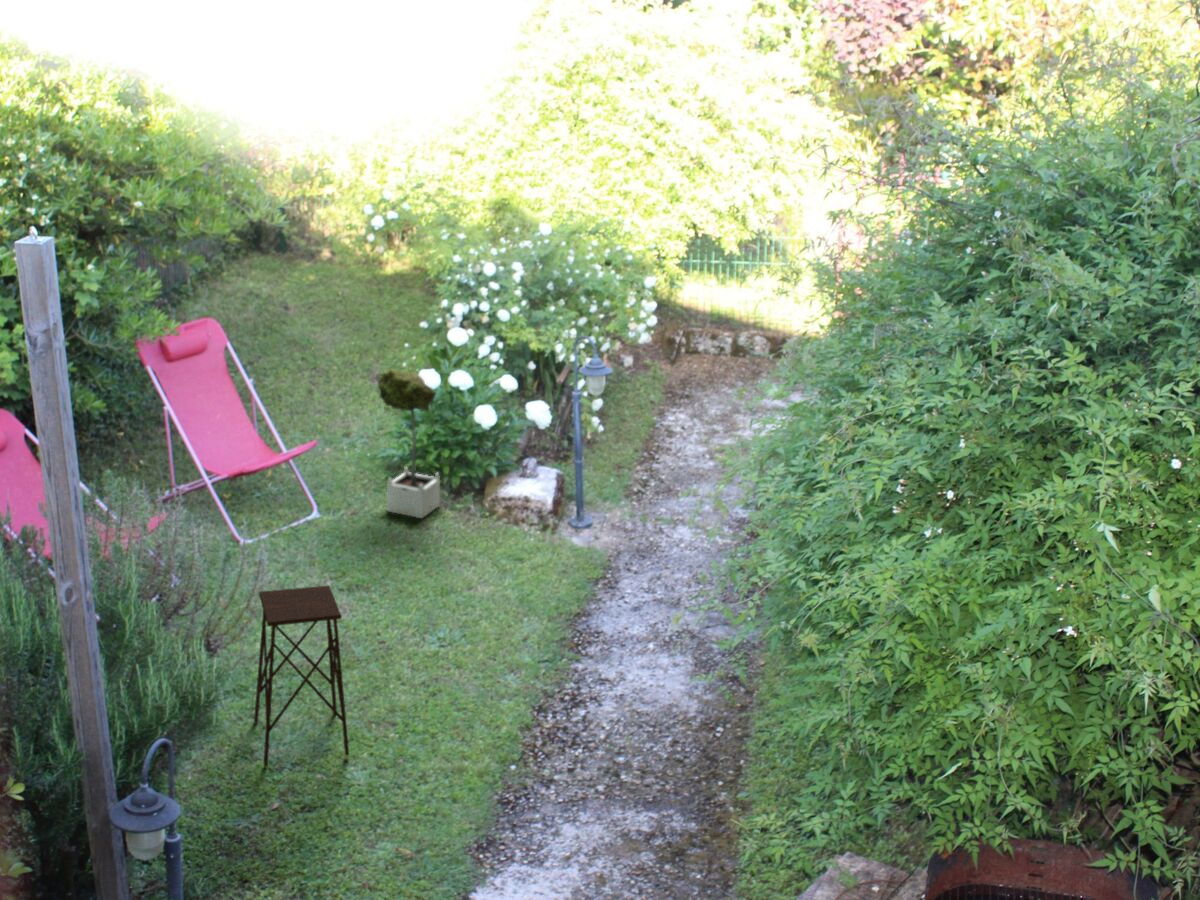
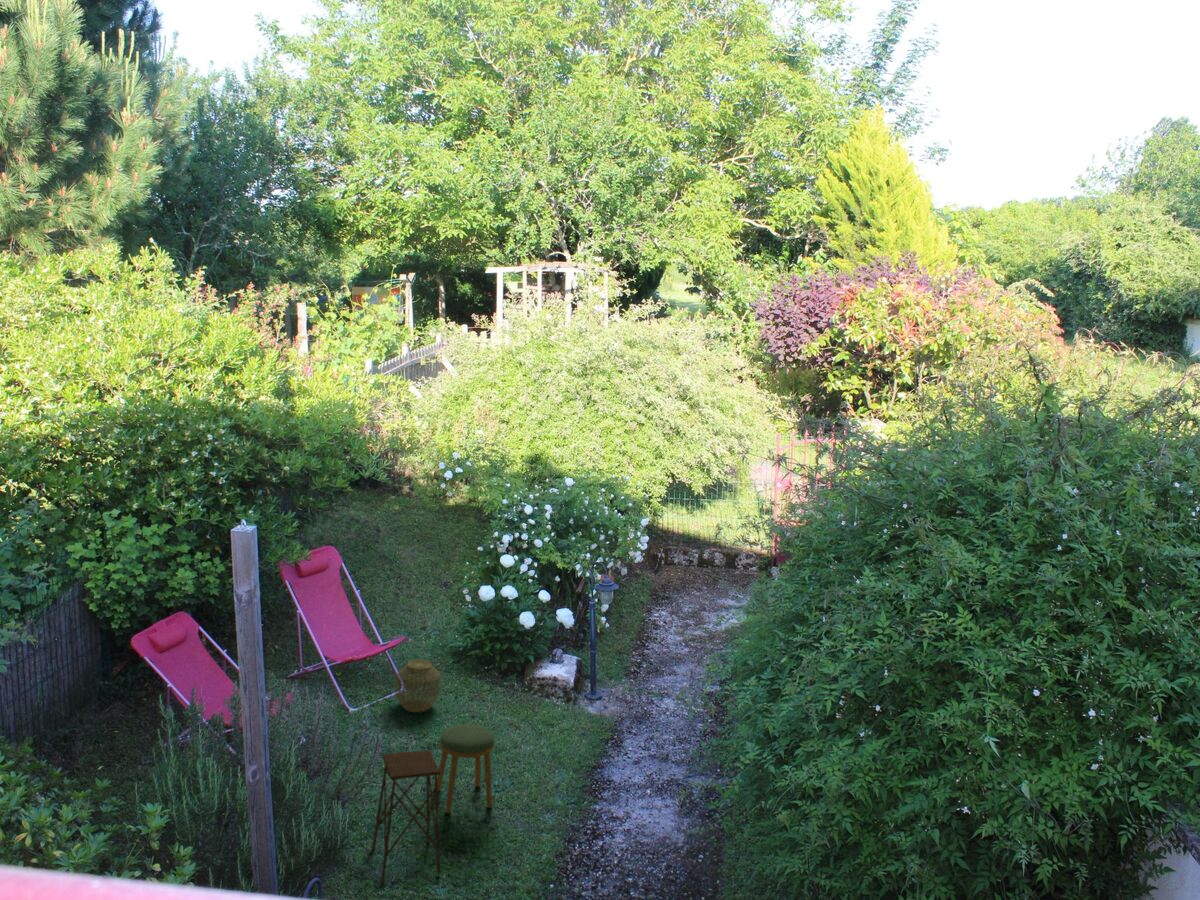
potted tree: present [378,369,440,518] -> none [452,586,494,694]
woven basket: none [301,471,364,542] -> present [395,660,441,712]
stool: none [350,553,430,674] -> present [437,724,494,813]

